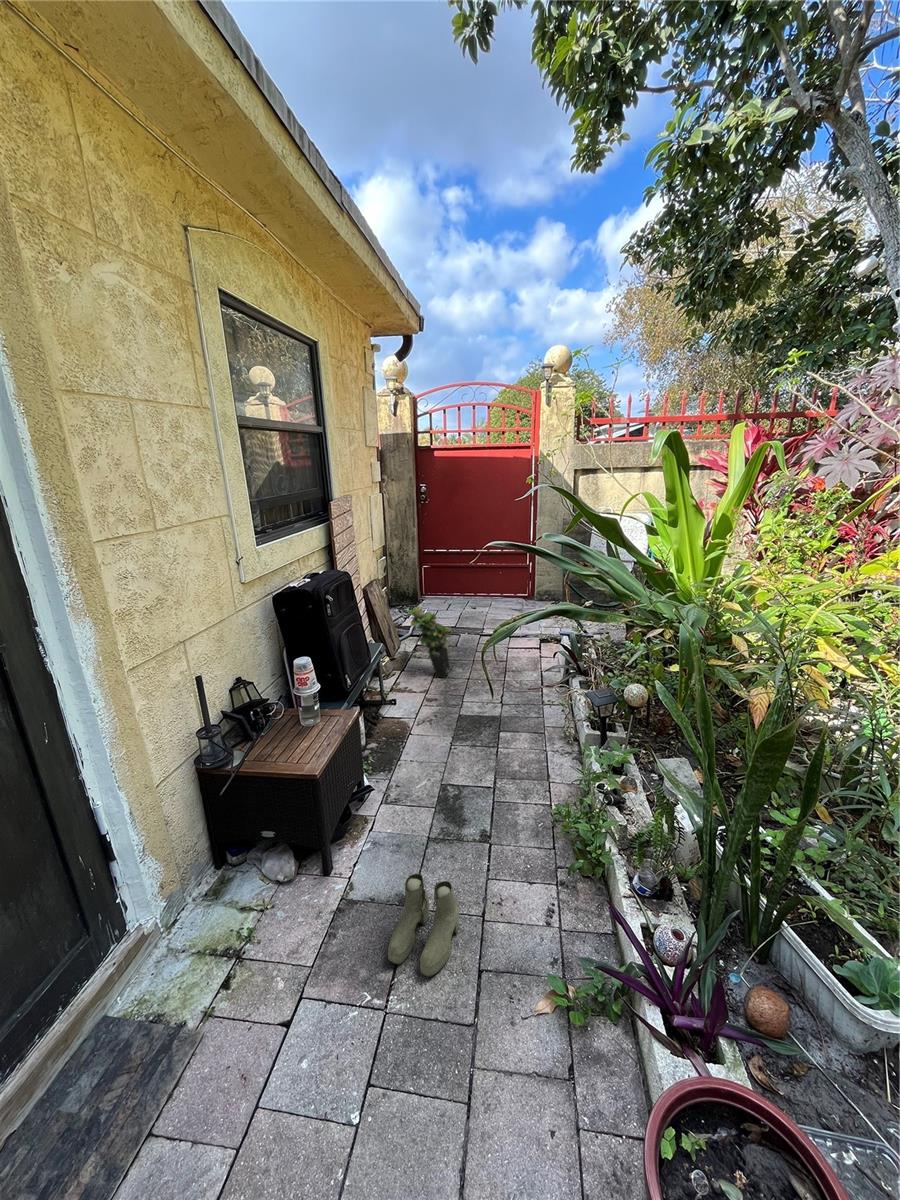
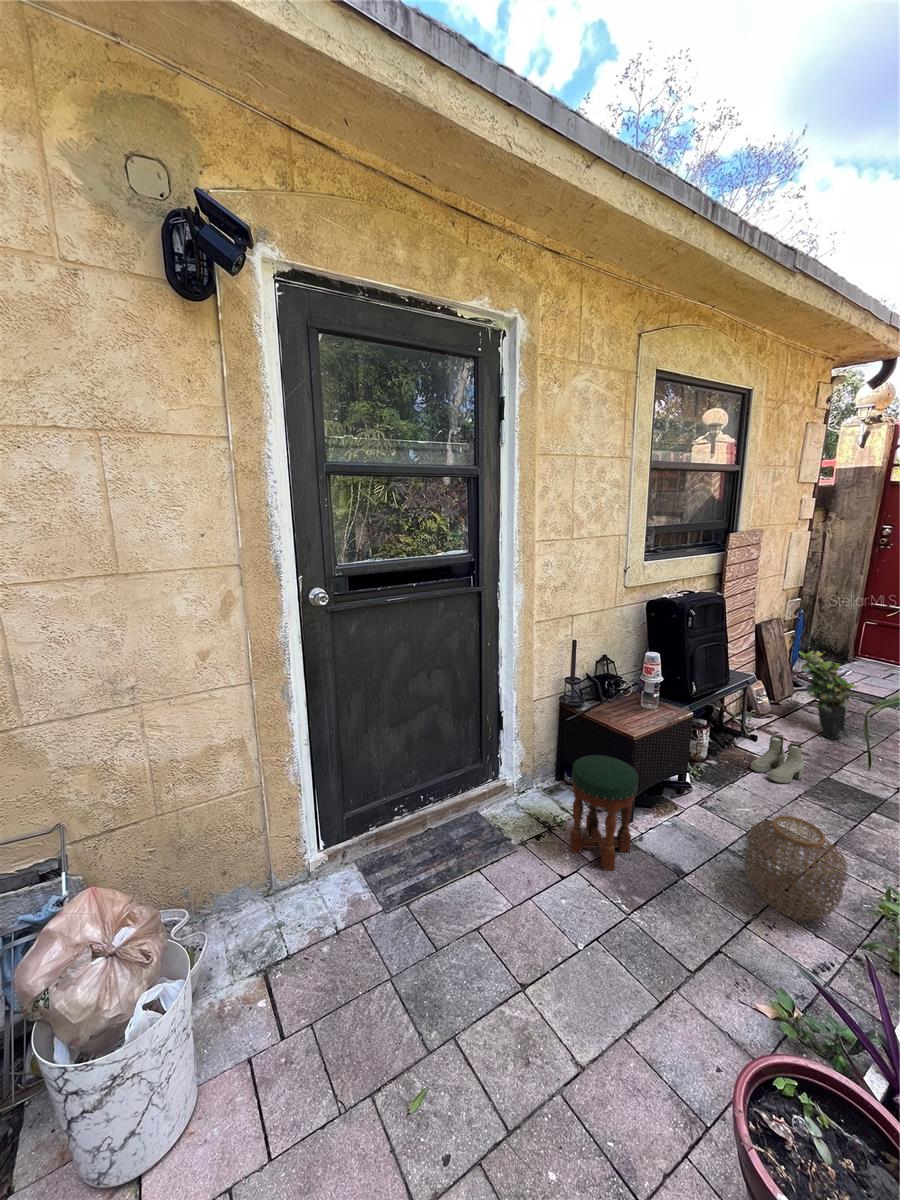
woven basket: none [455,780,535,880] -> present [745,816,847,921]
stool: none [256,814,349,974] -> present [569,755,638,870]
boots: present [388,874,459,977] -> present [750,736,804,783]

